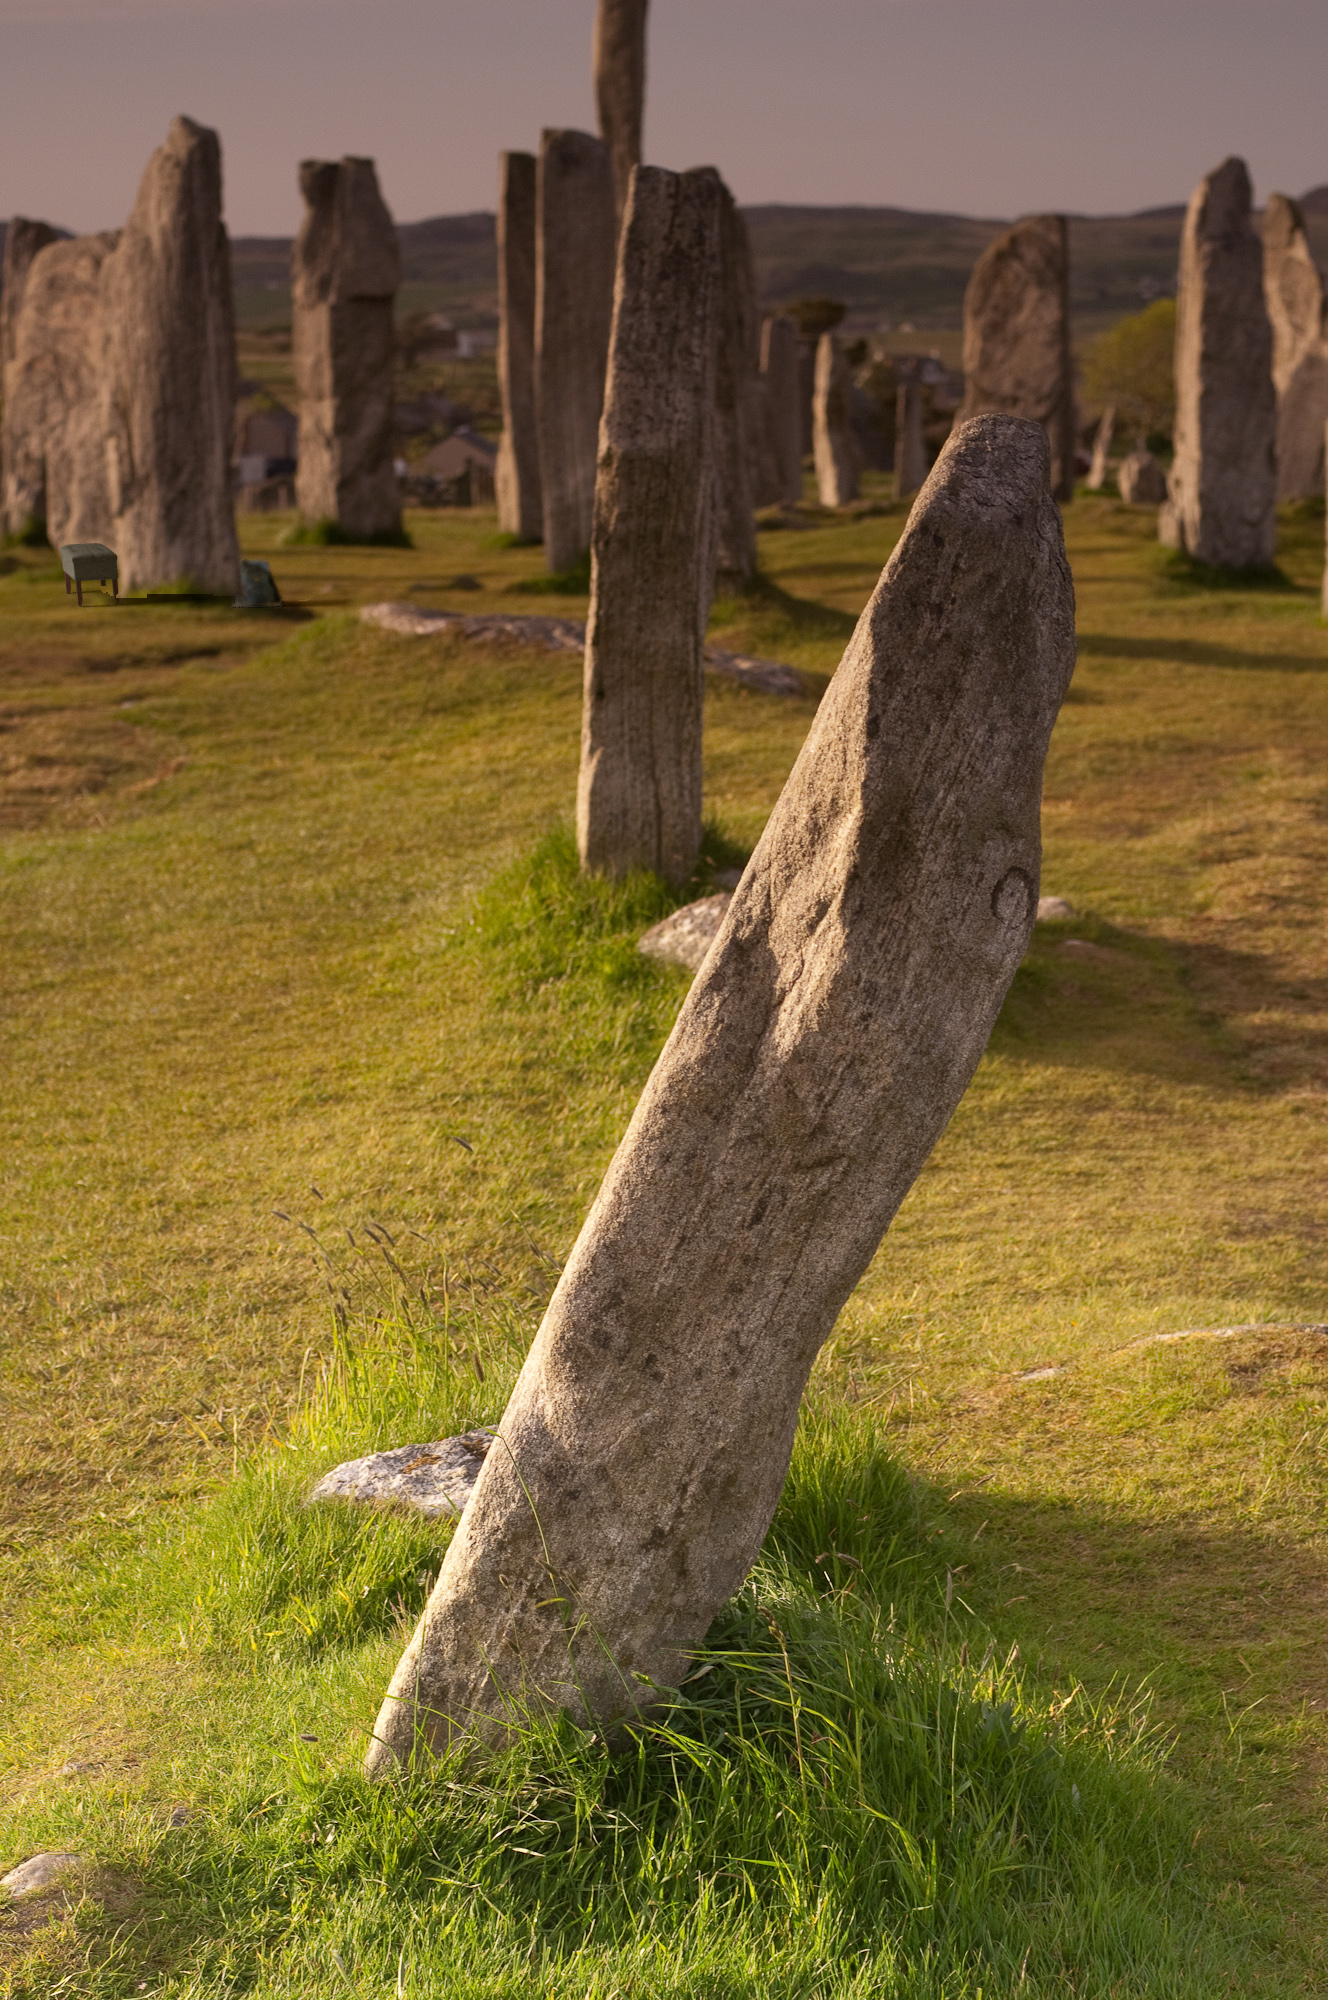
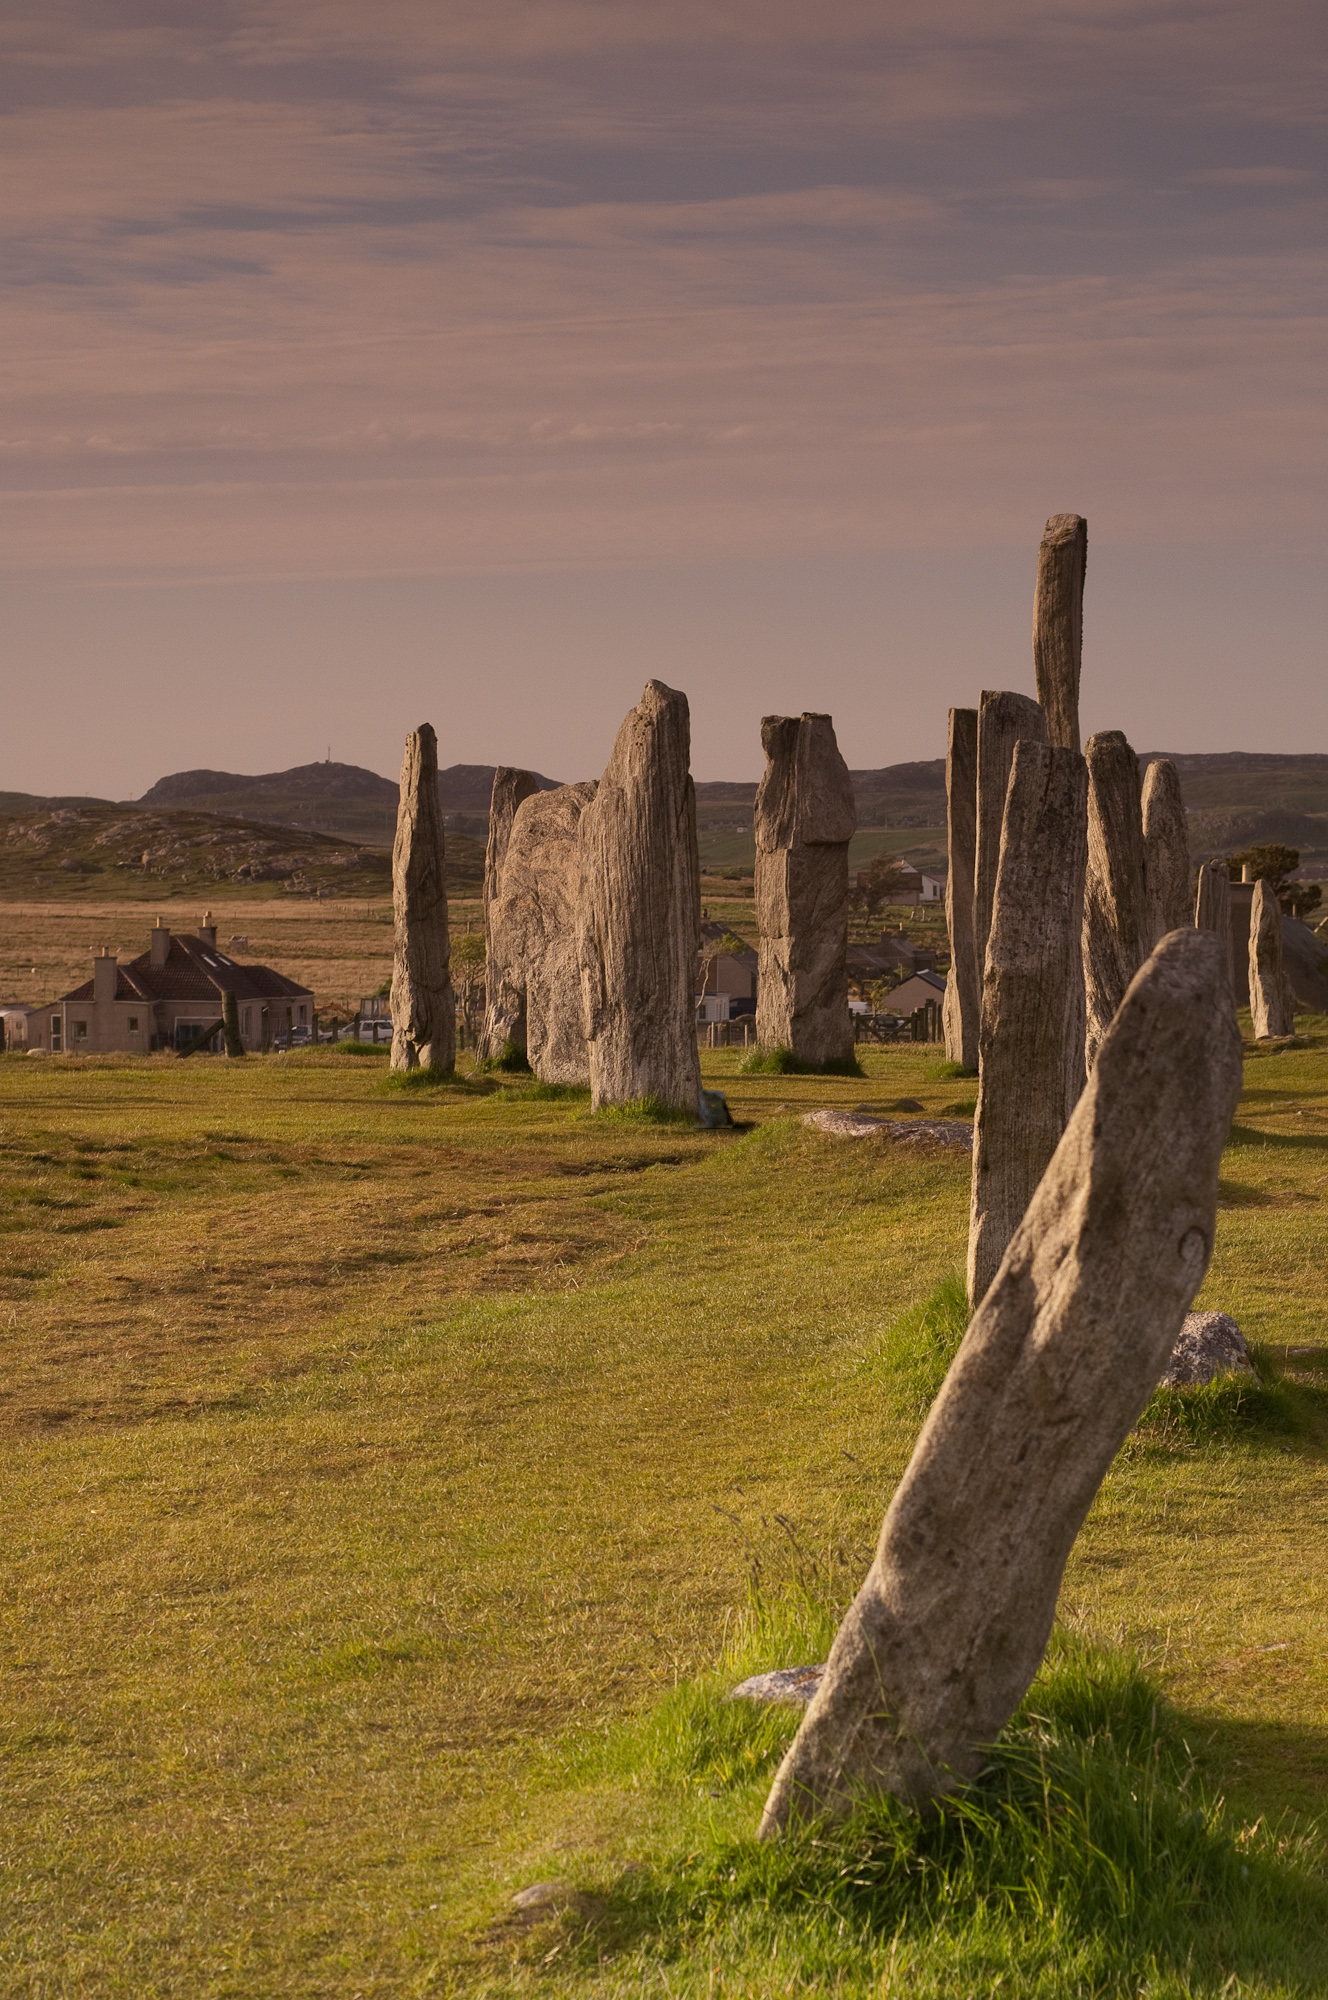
bench: present [60,543,119,606] -> none [555,1077,601,1127]

